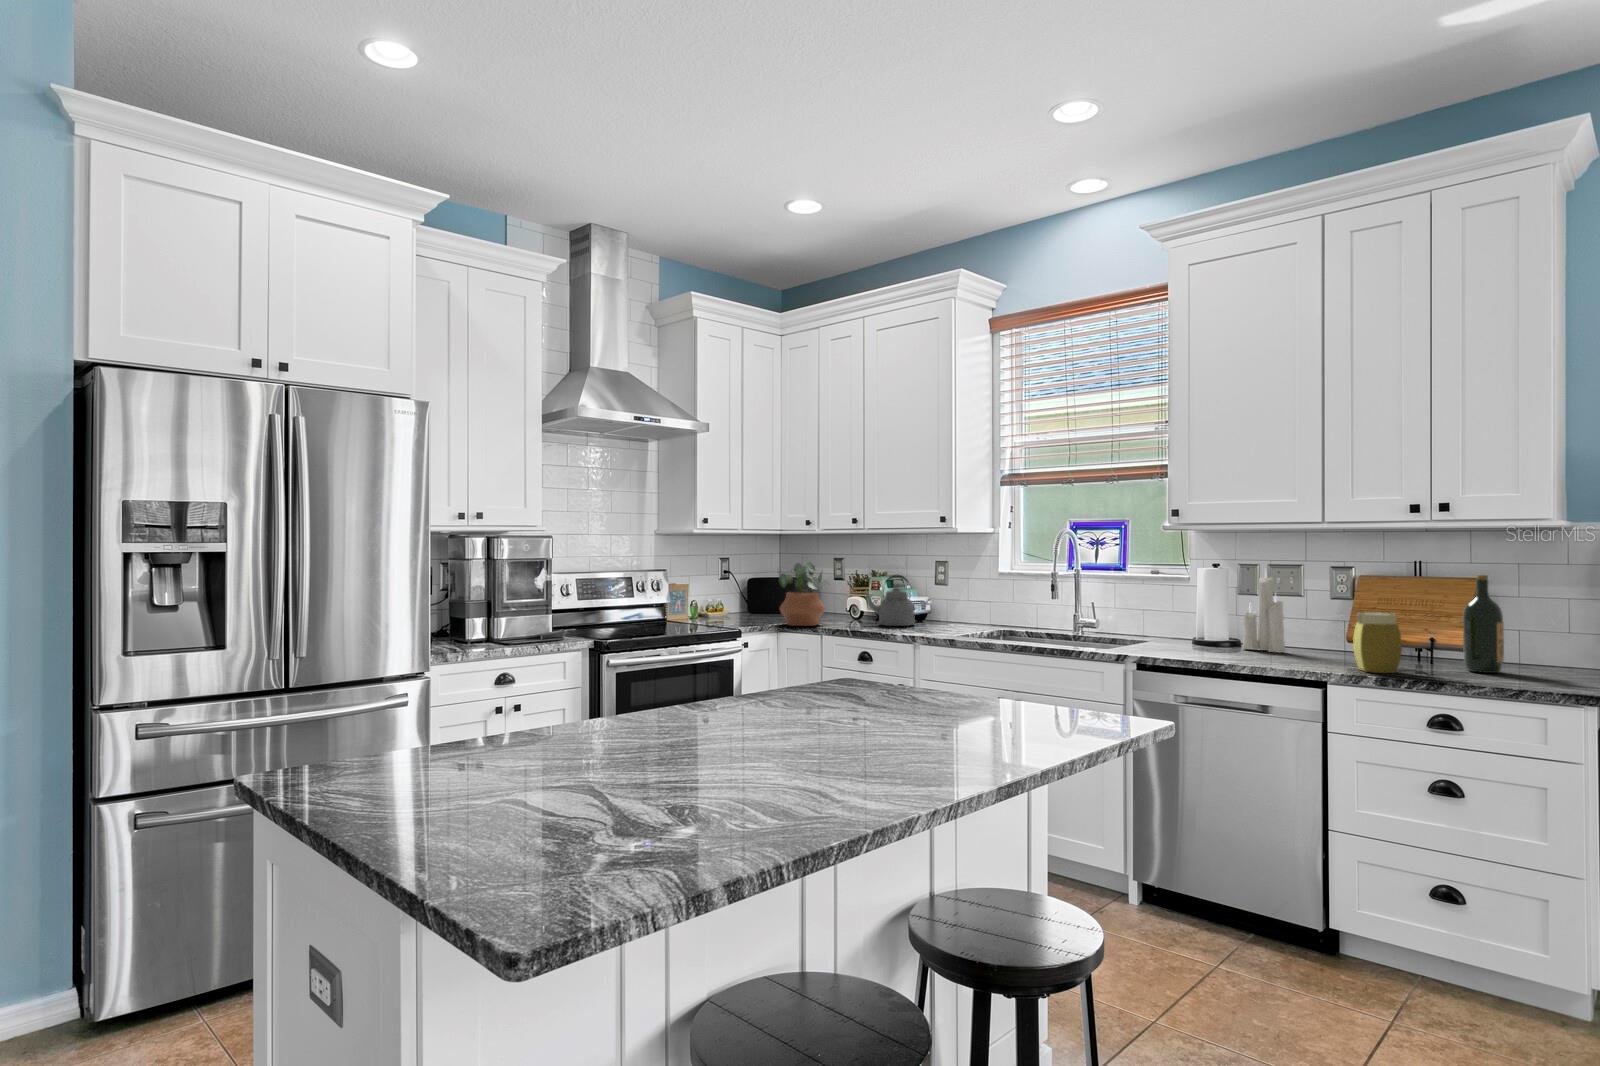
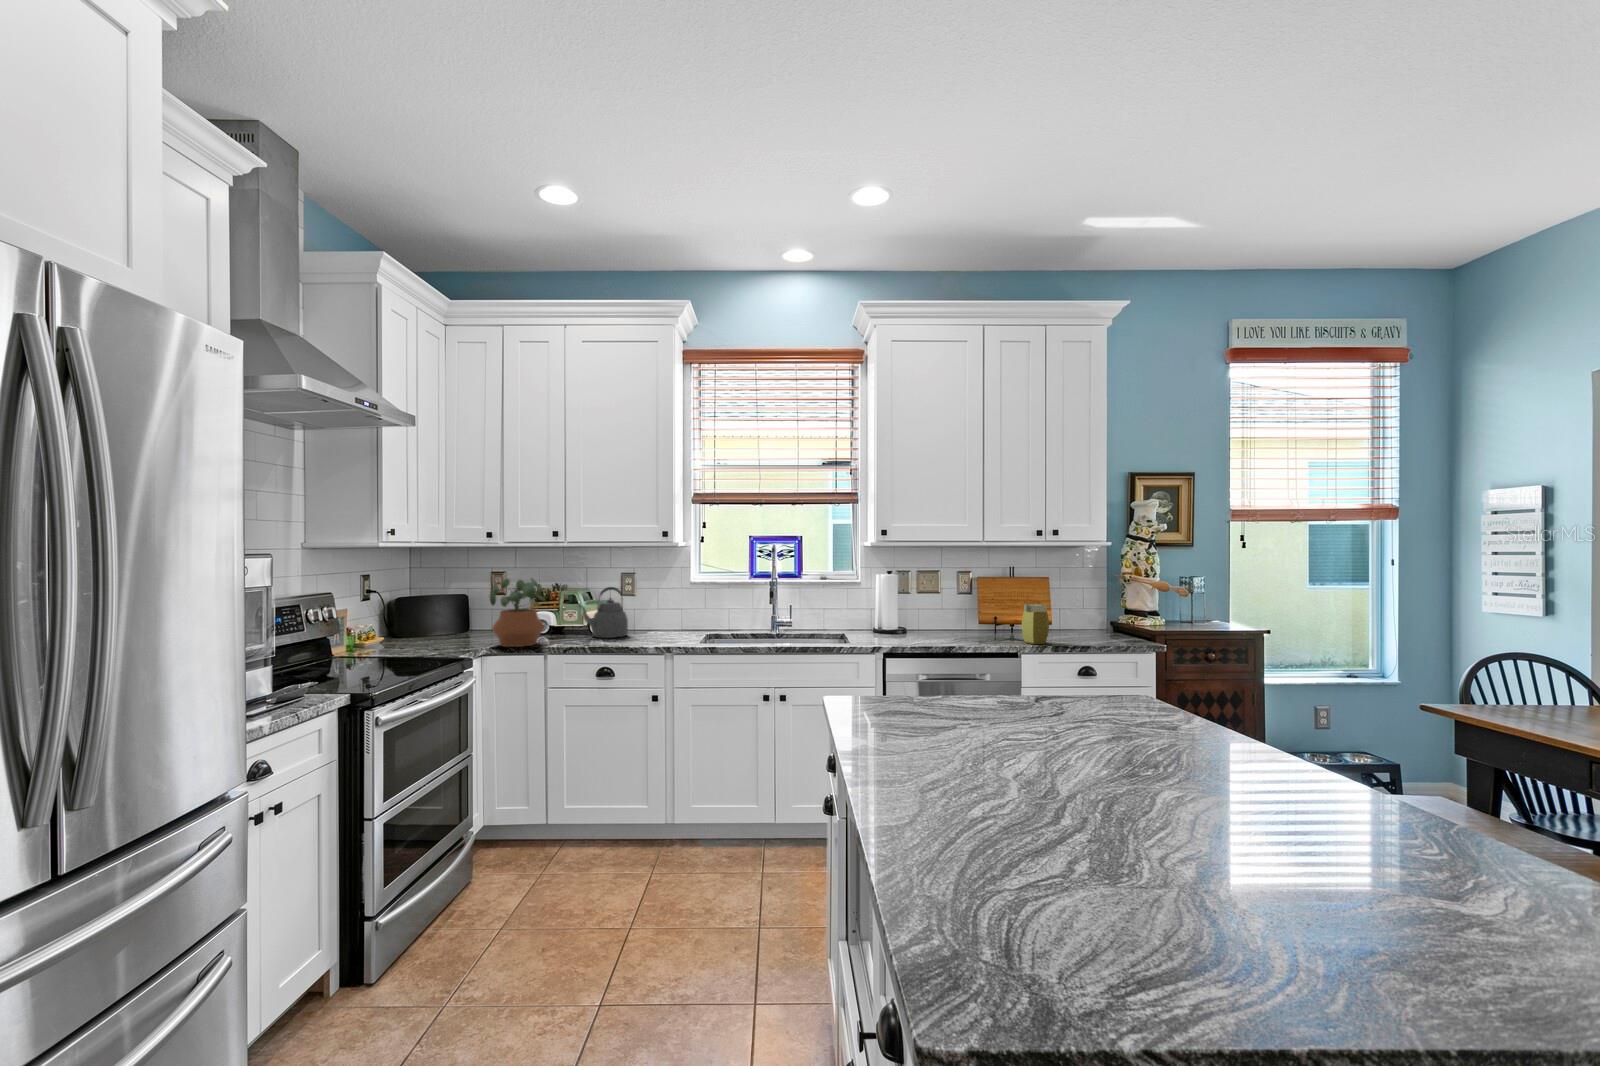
wine bottle: present [1463,575,1504,673] -> none [1058,577,1079,638]
candle: present [1242,577,1286,652] -> none [916,571,946,634]

